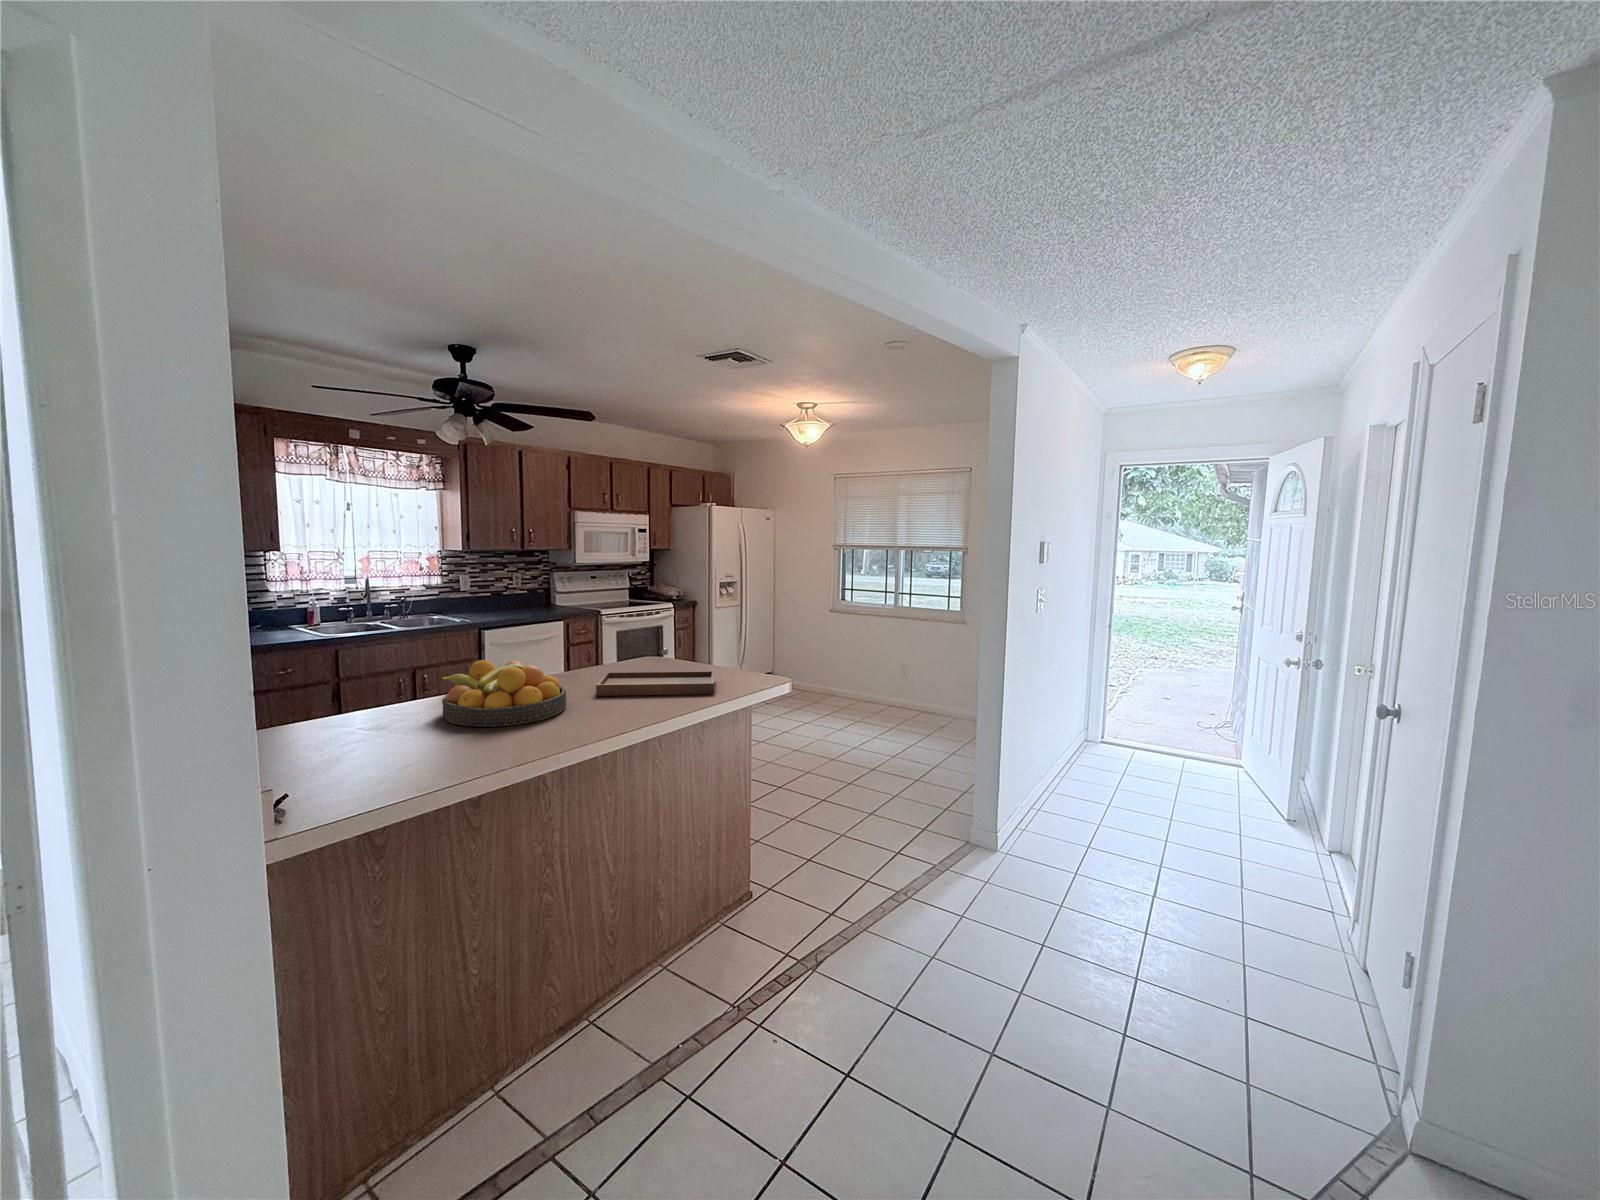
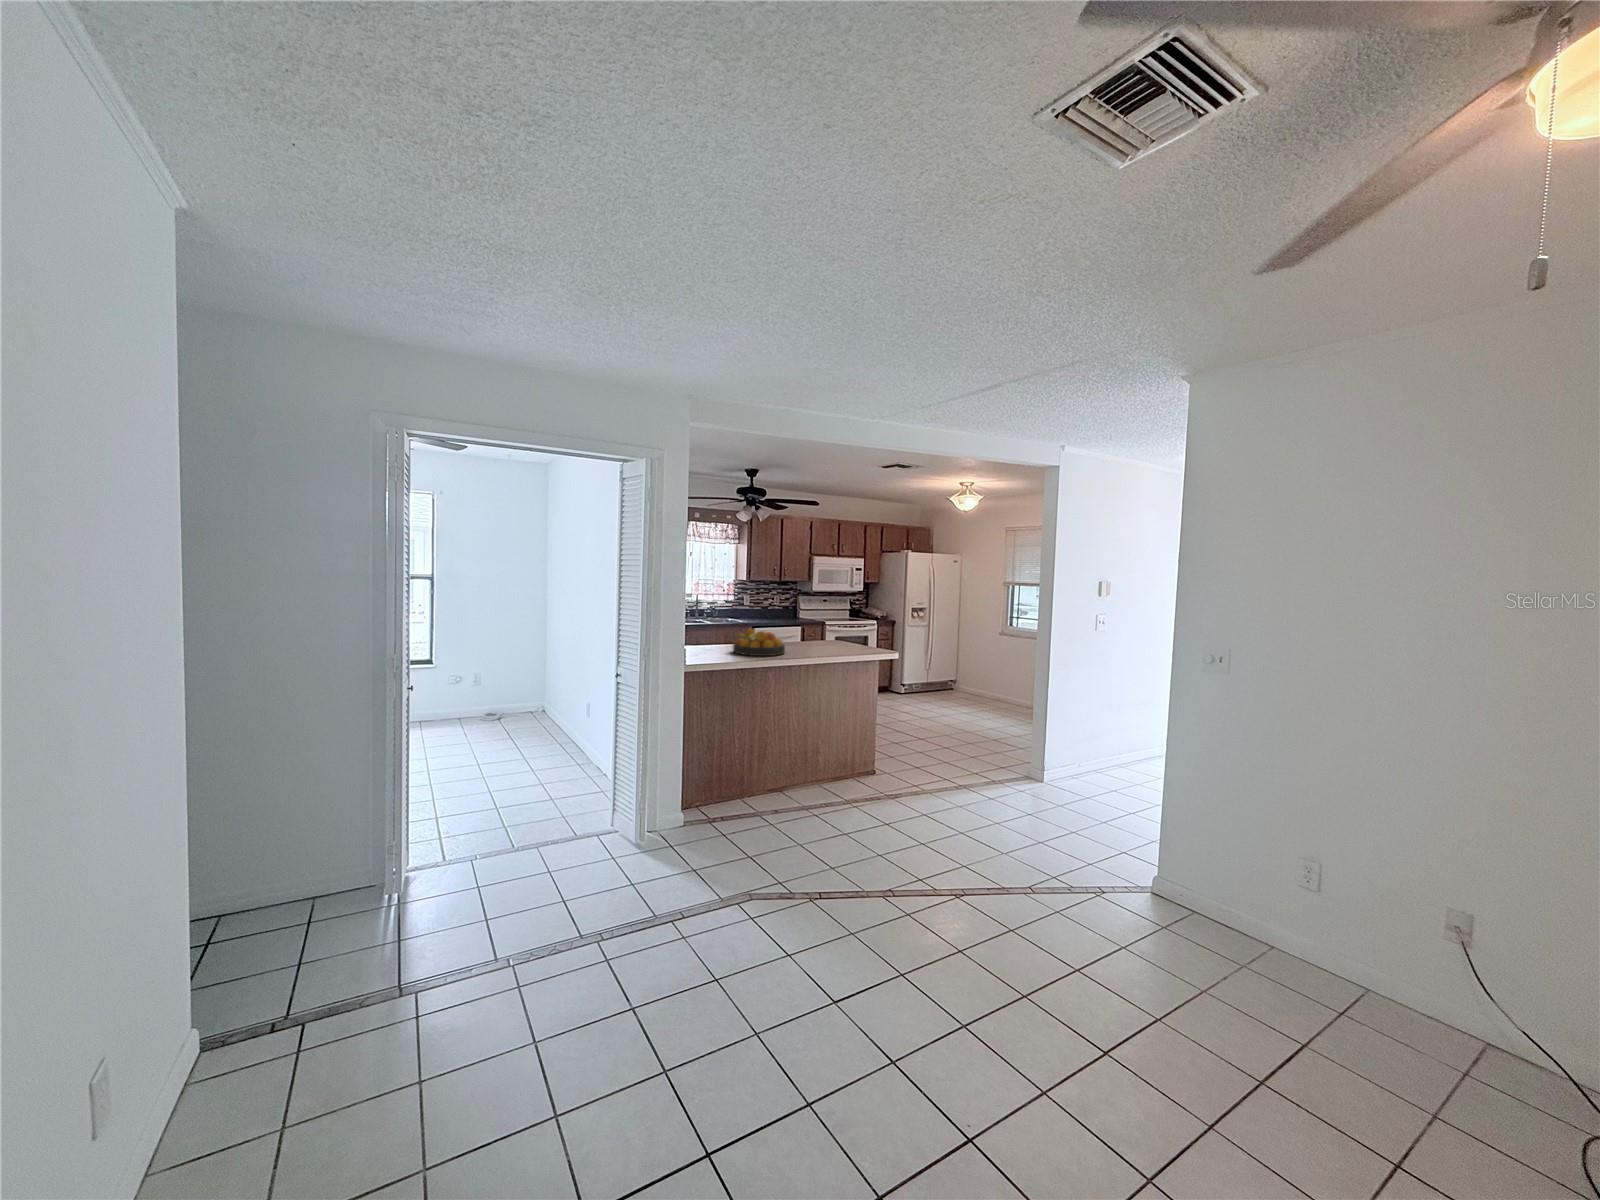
tray: present [596,649,714,696] -> none [800,632,863,655]

